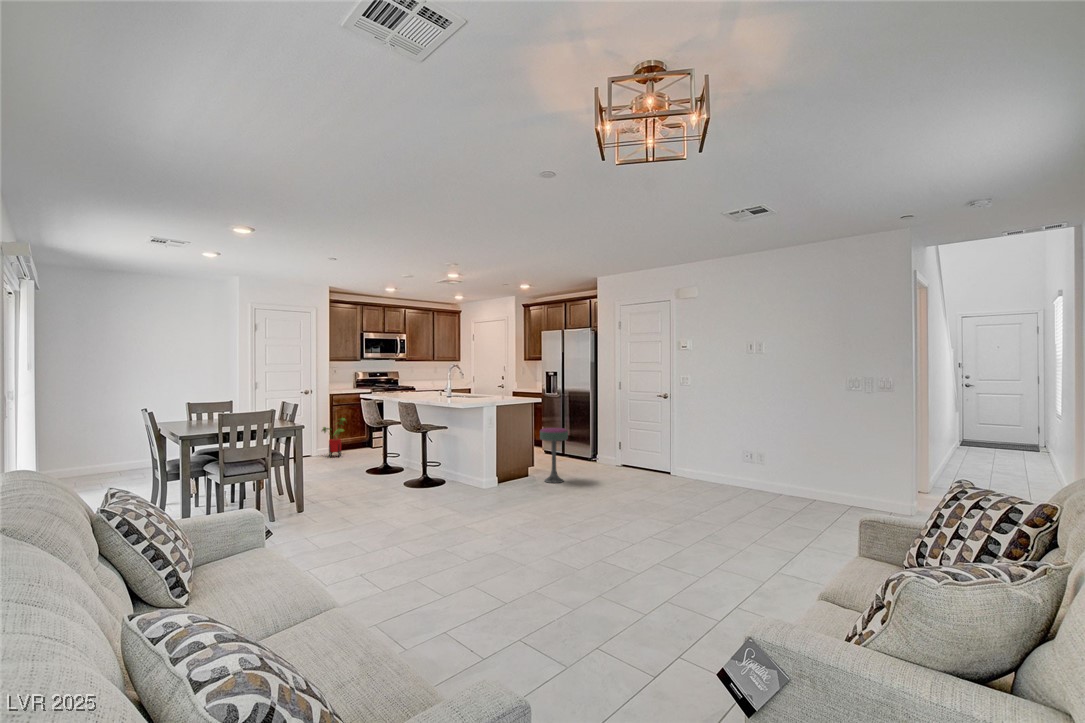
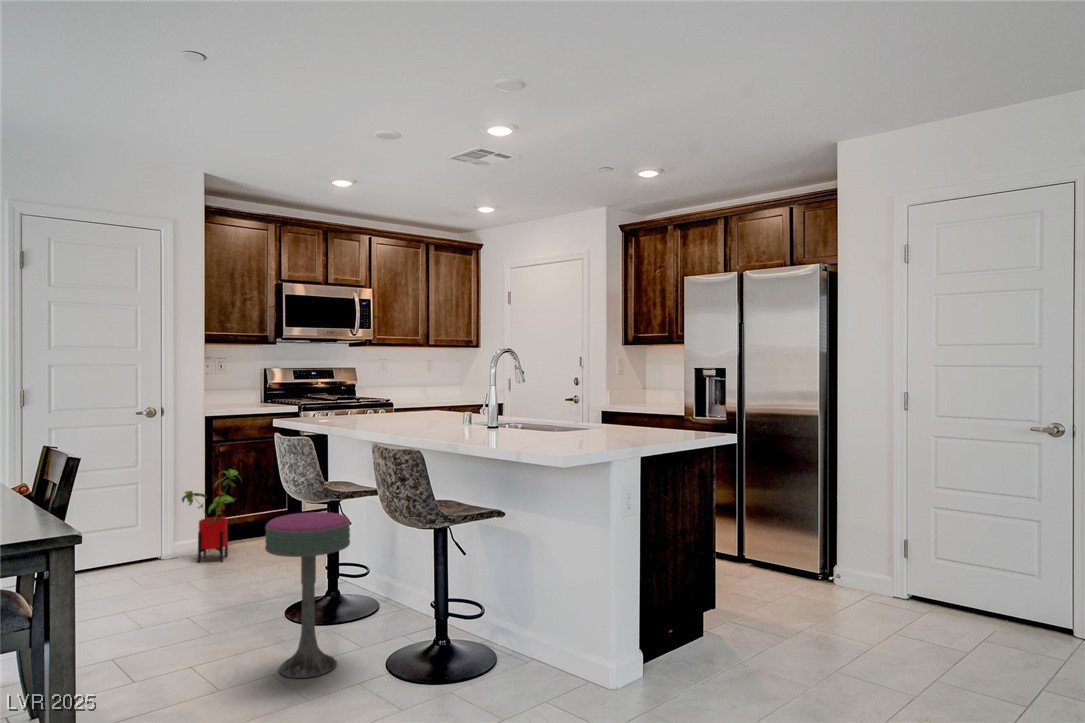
bar stool: present [540,428,568,483] -> present [265,512,350,678]

